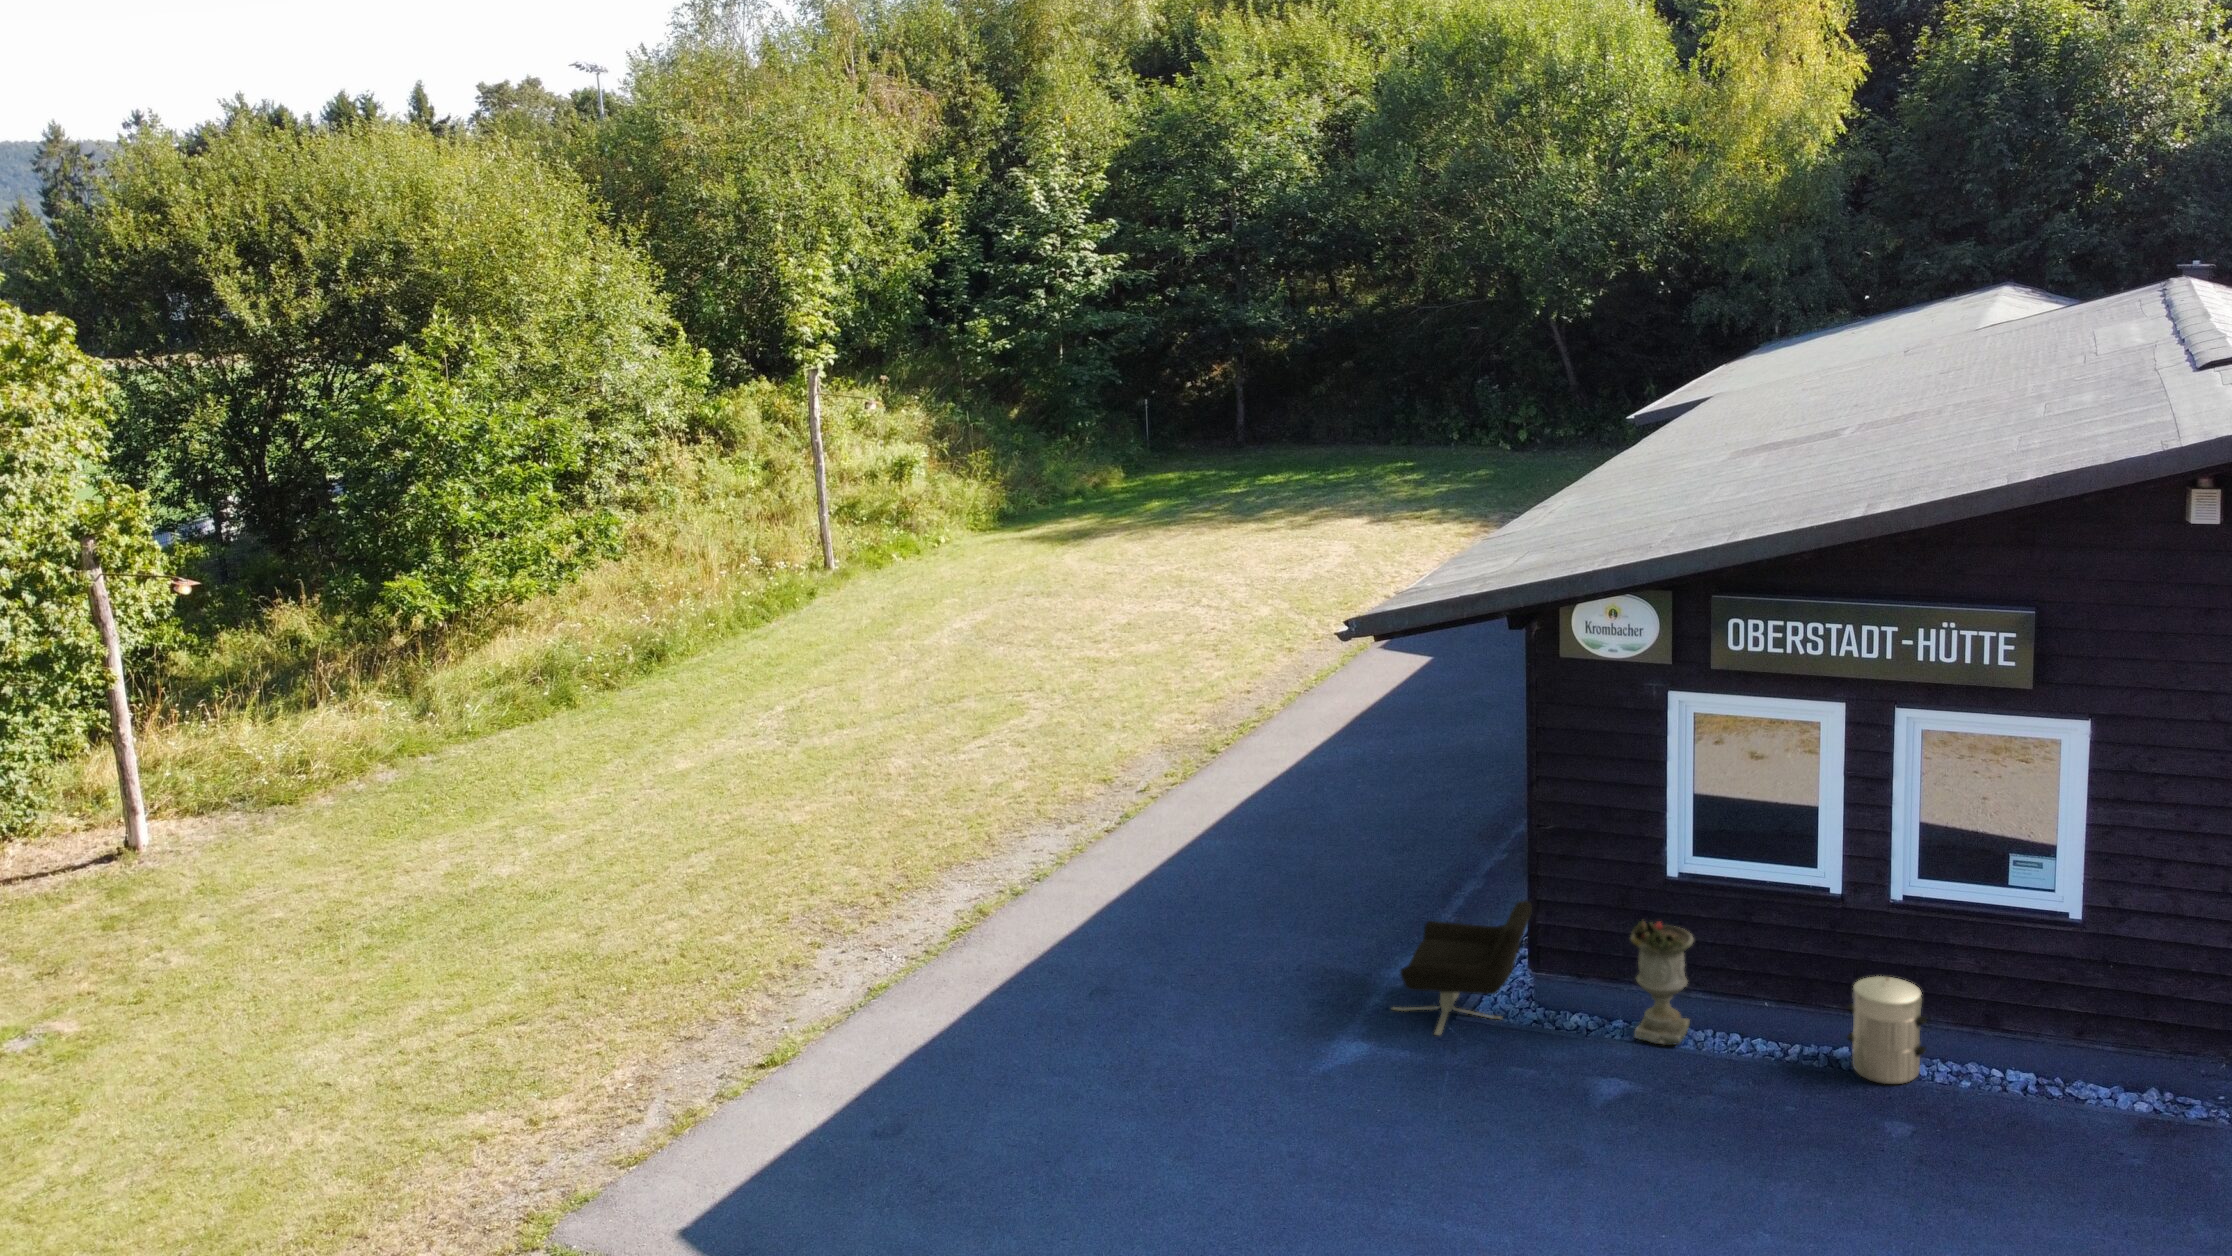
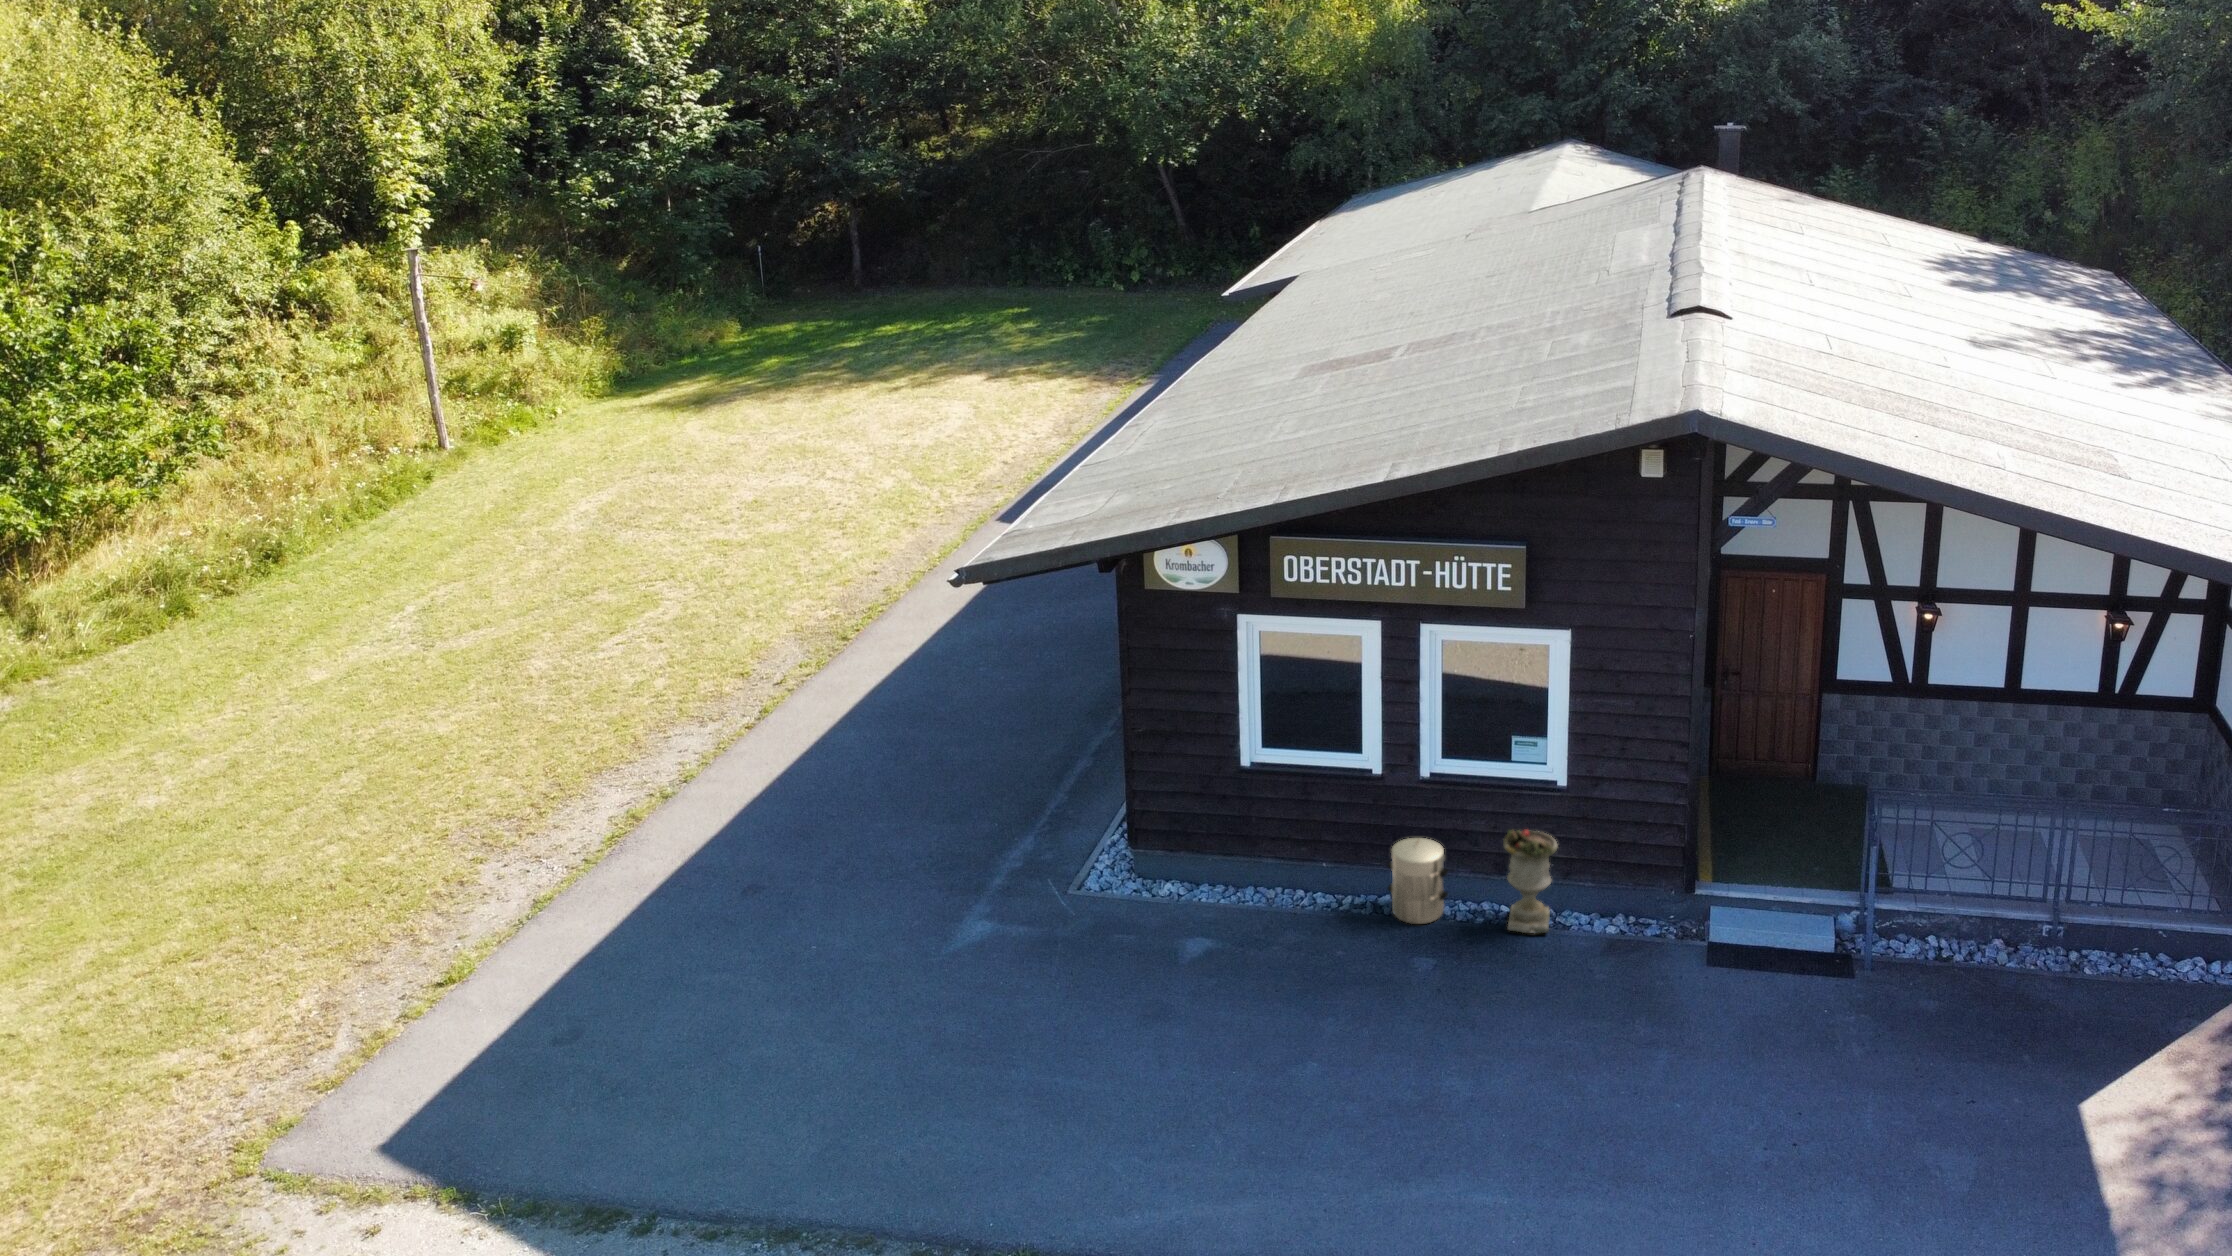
lounge chair: present [1393,901,1532,1035] -> none [1015,790,1132,912]
planter: present [1630,920,1694,1045] -> present [1503,829,1558,933]

